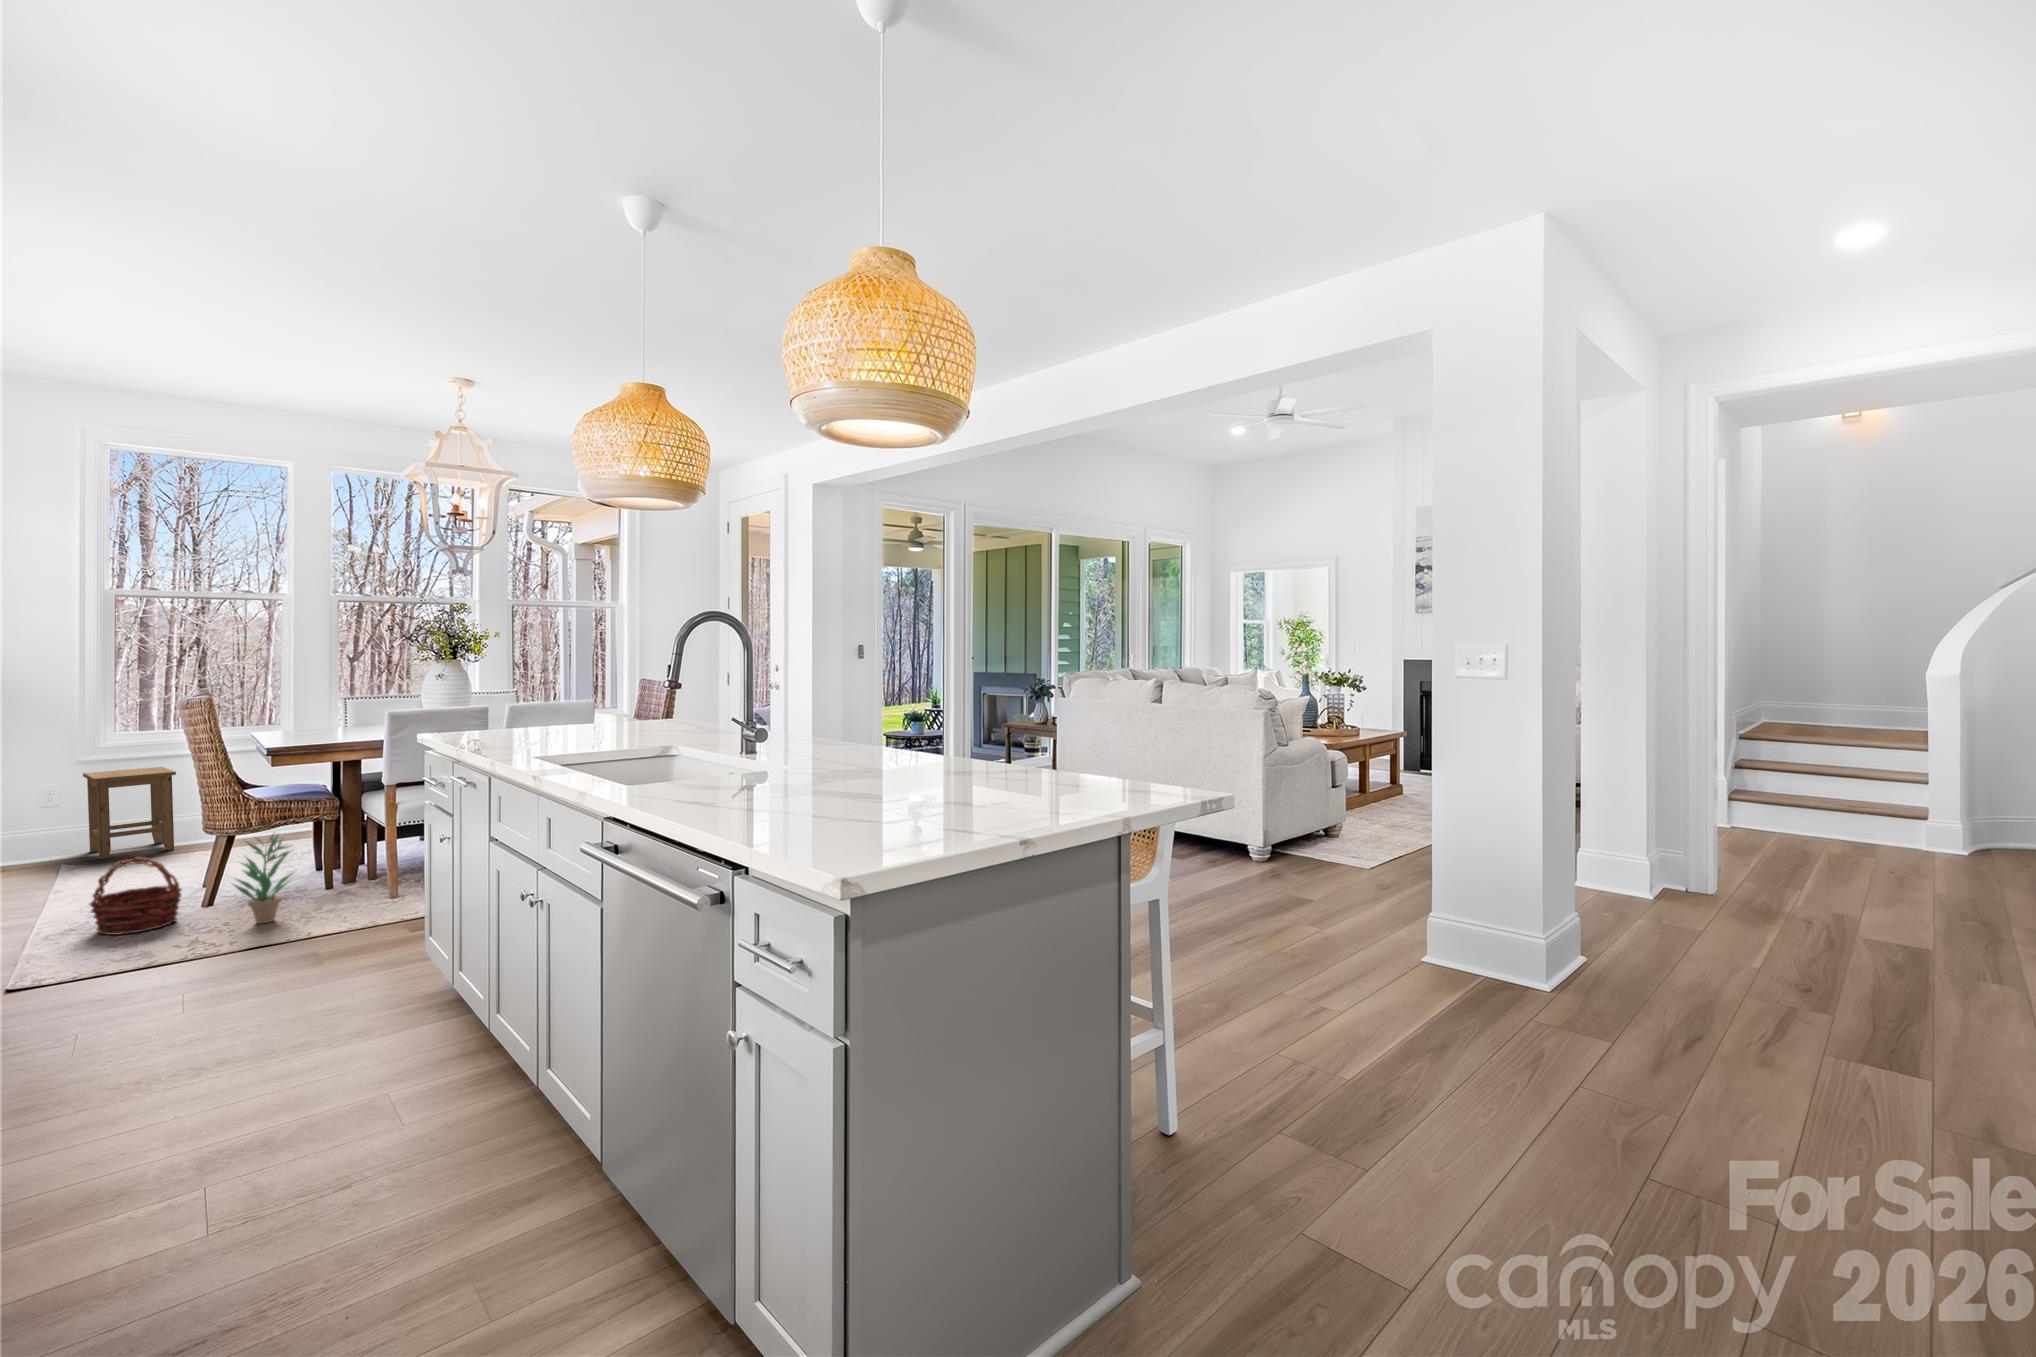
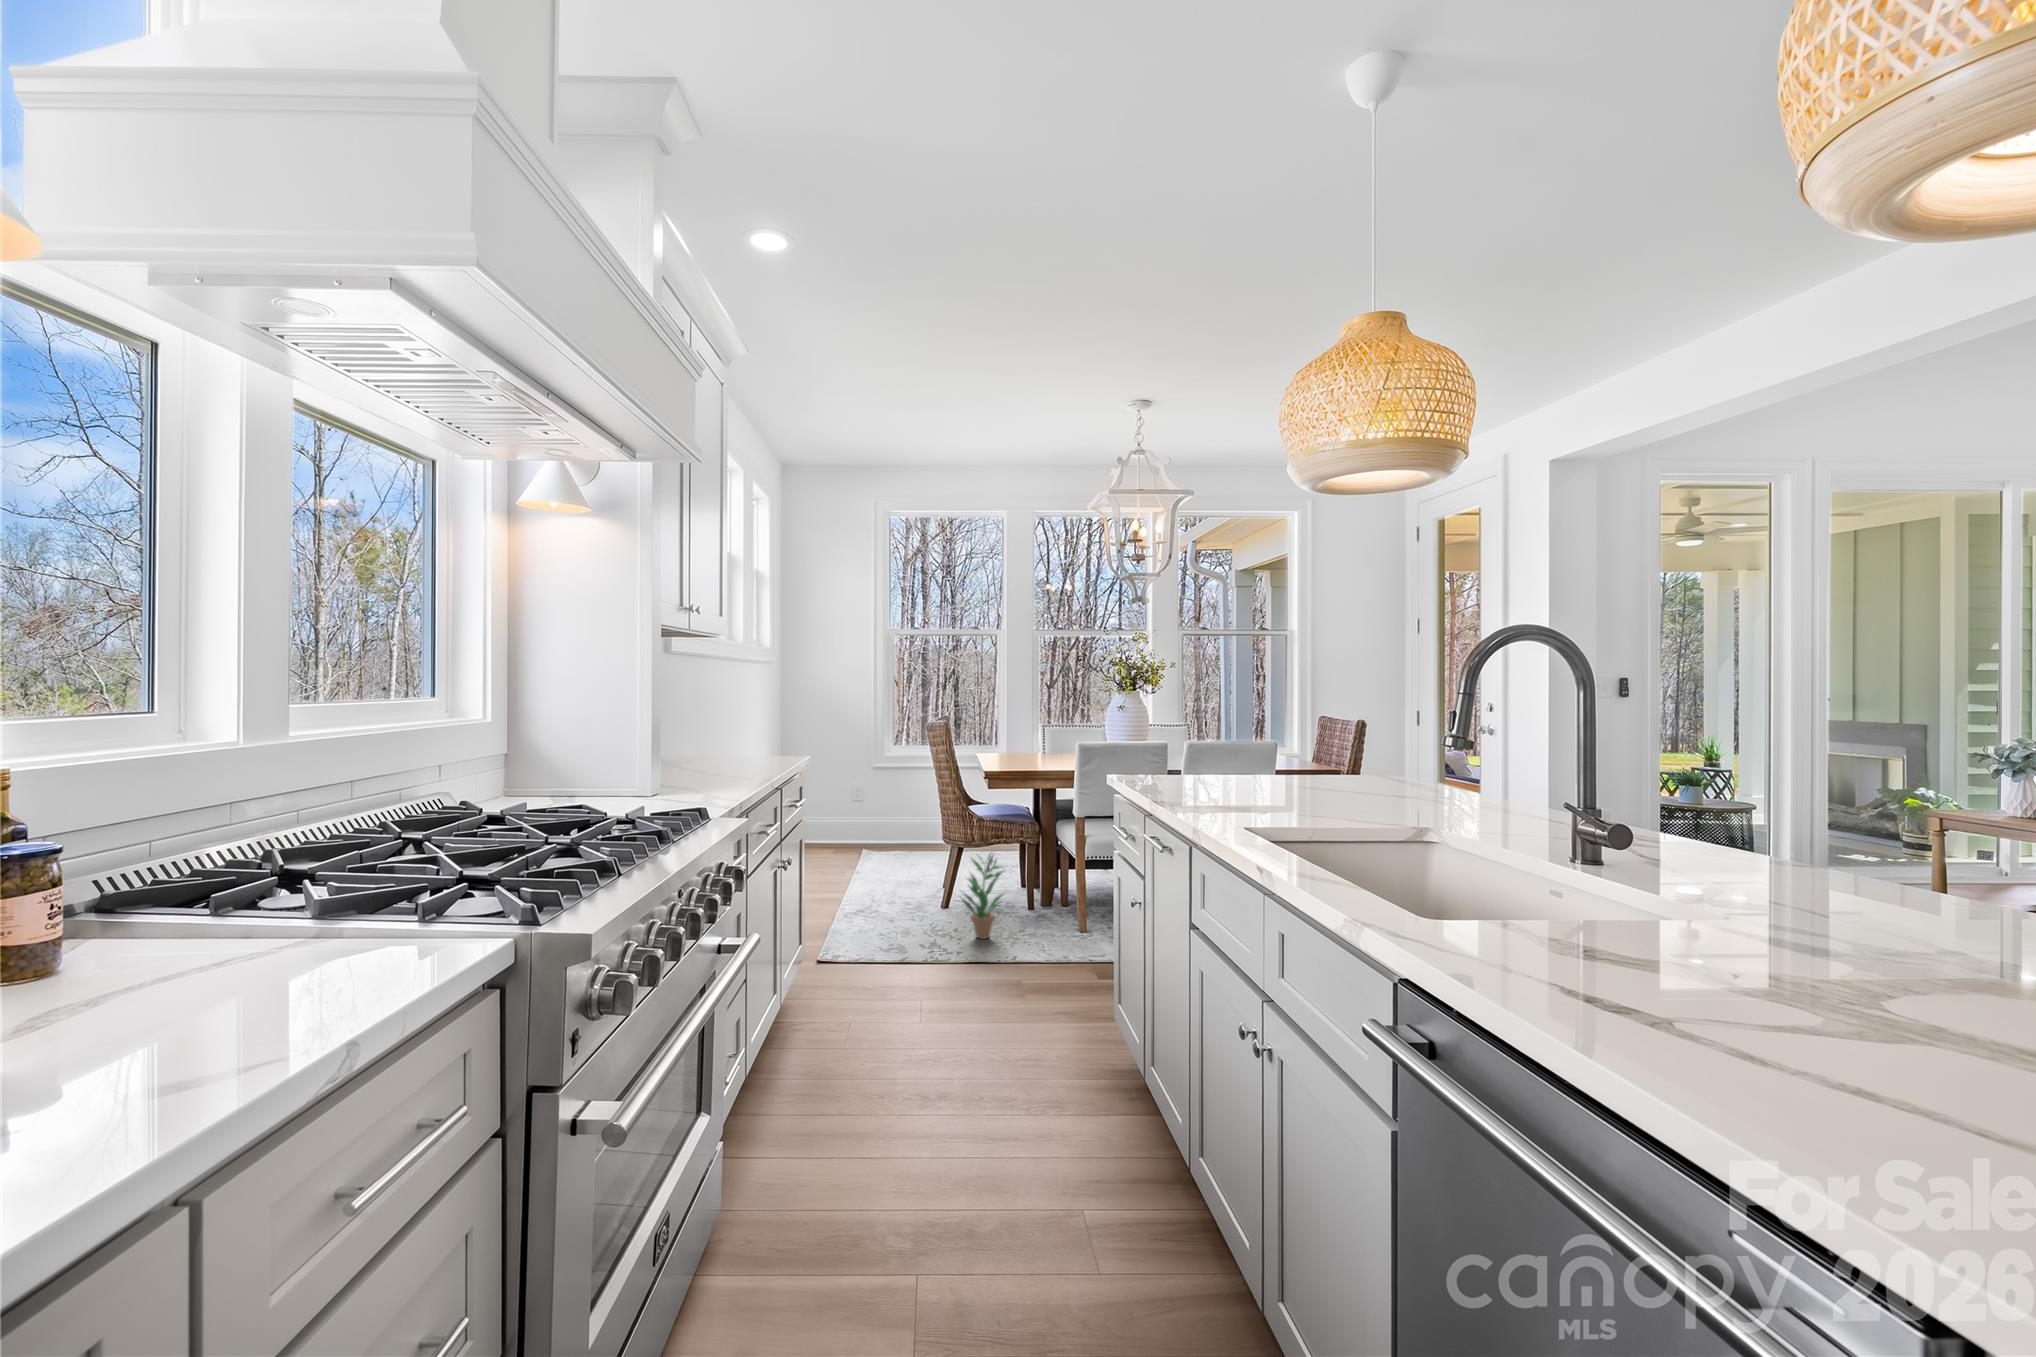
stool: present [83,767,176,859] -> none [865,781,922,857]
basket: present [89,857,182,935] -> none [865,860,925,930]

